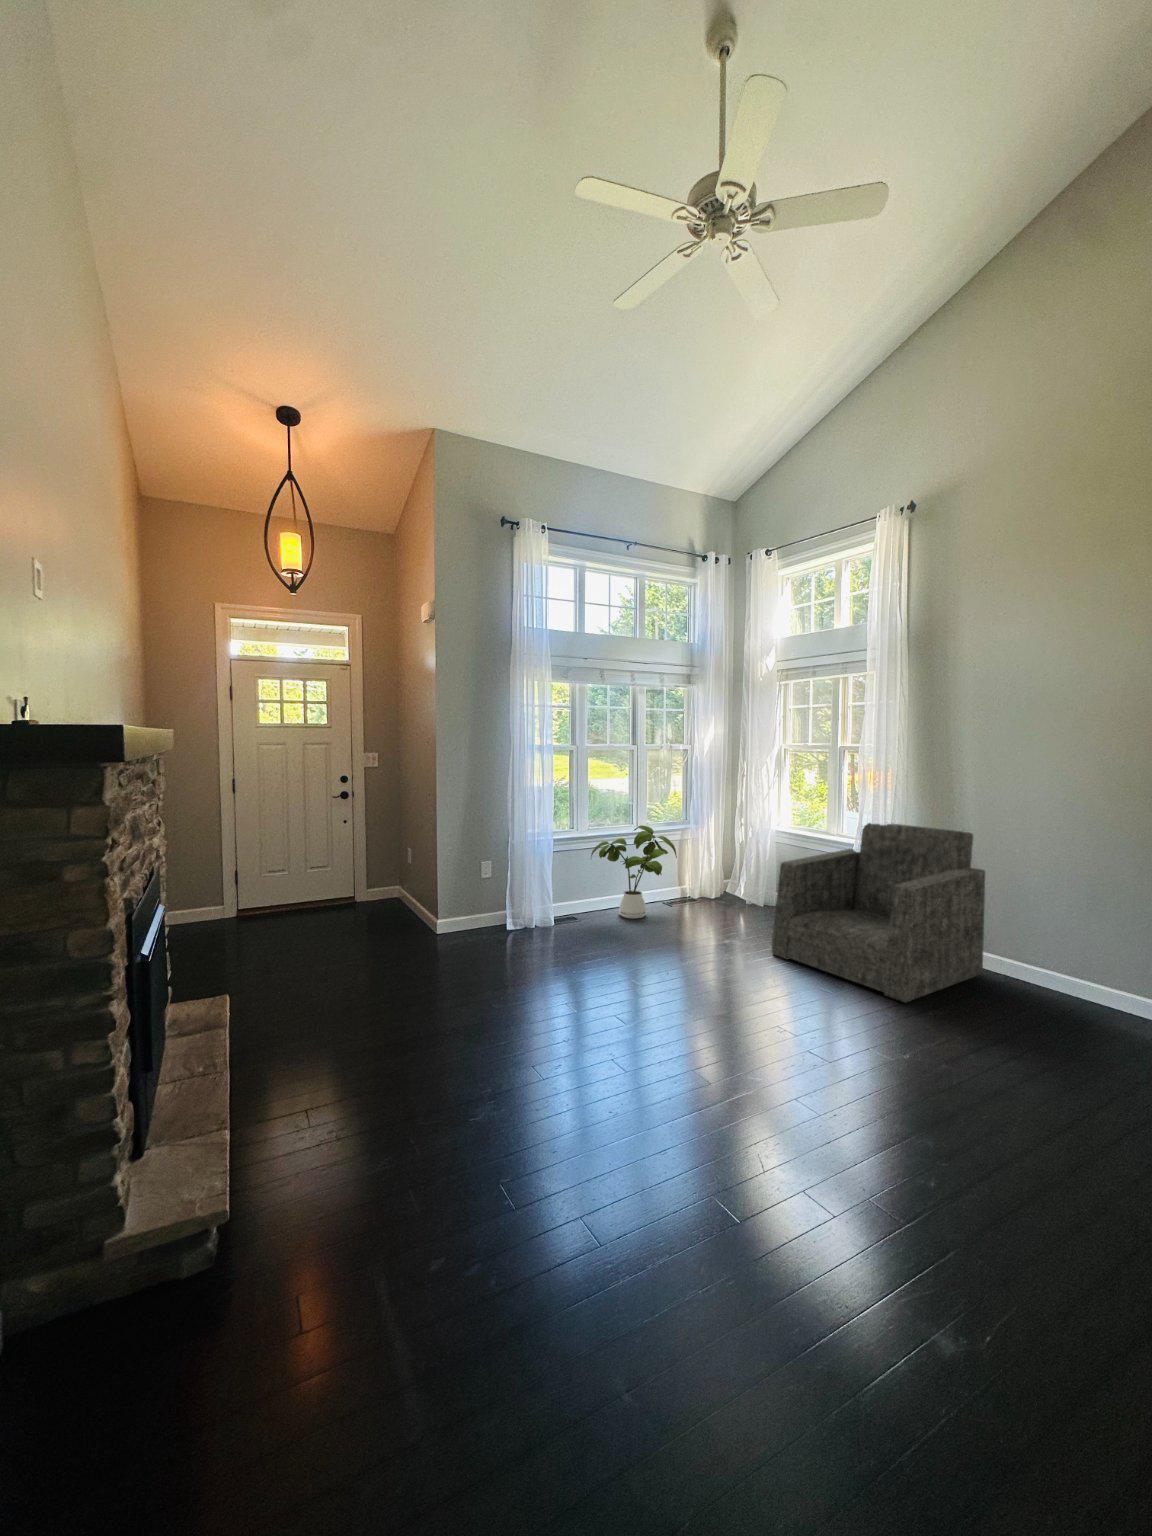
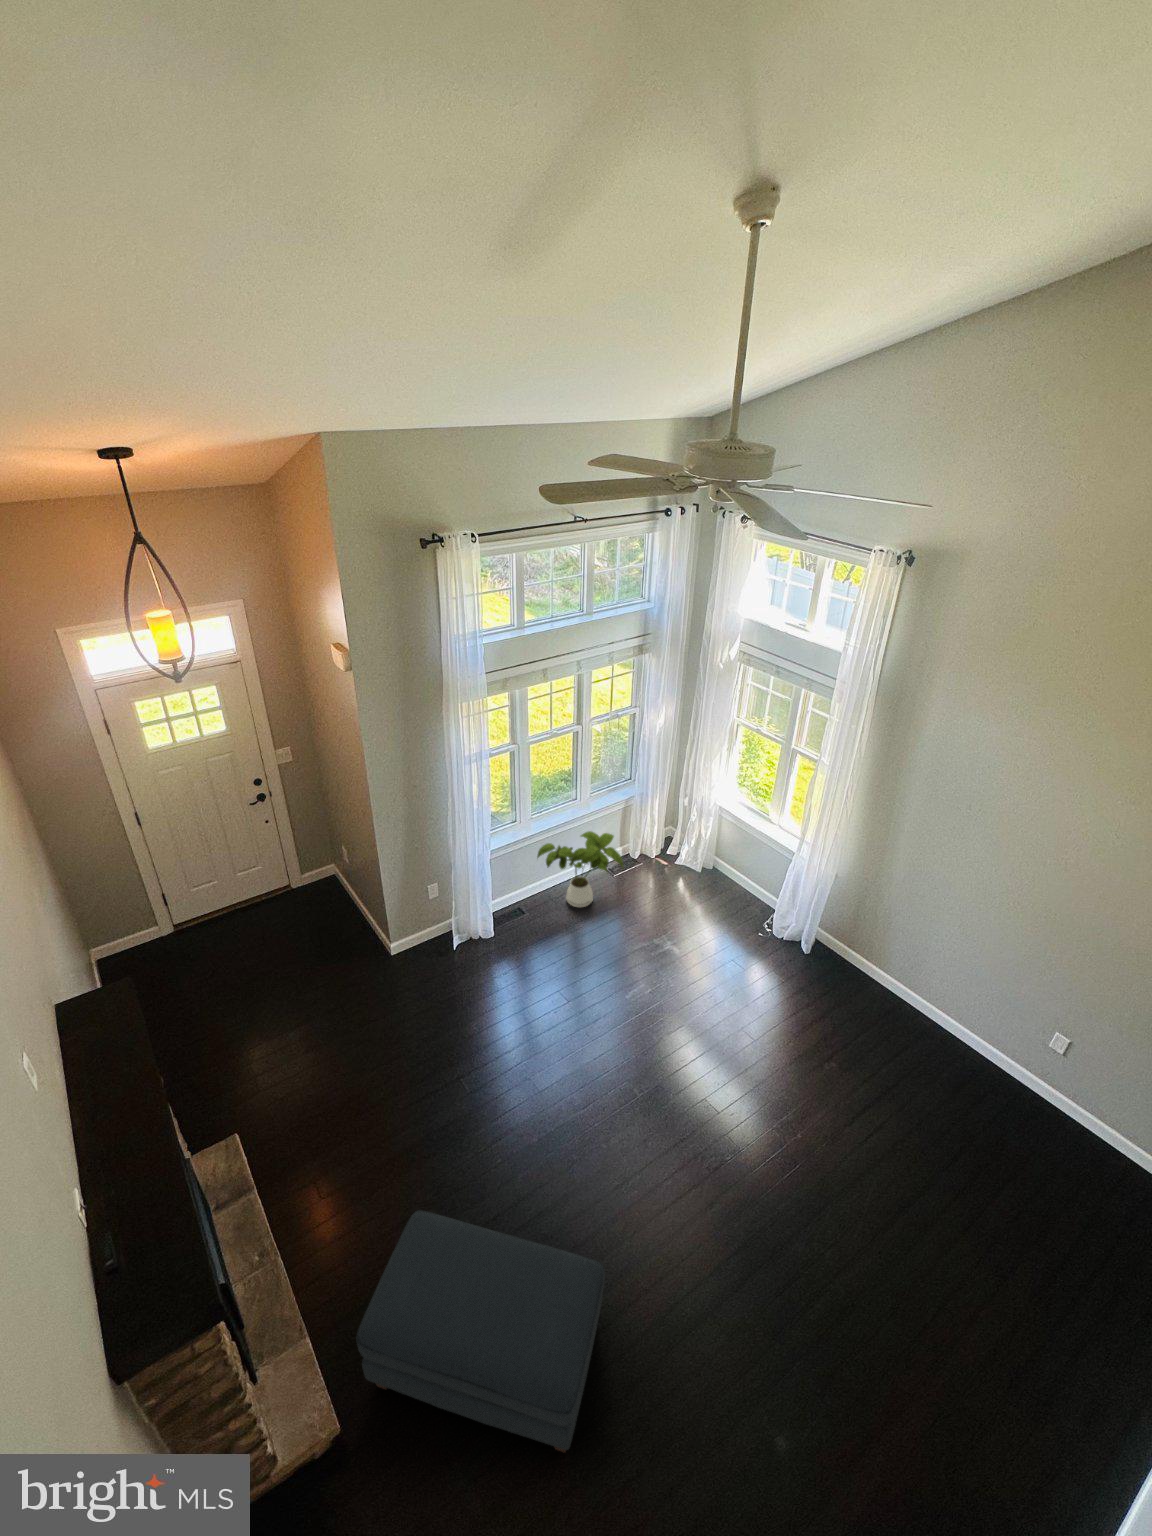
armchair: present [772,823,985,1002] -> none [707,843,900,1051]
ottoman: none [286,1006,649,1328] -> present [356,1210,605,1452]

